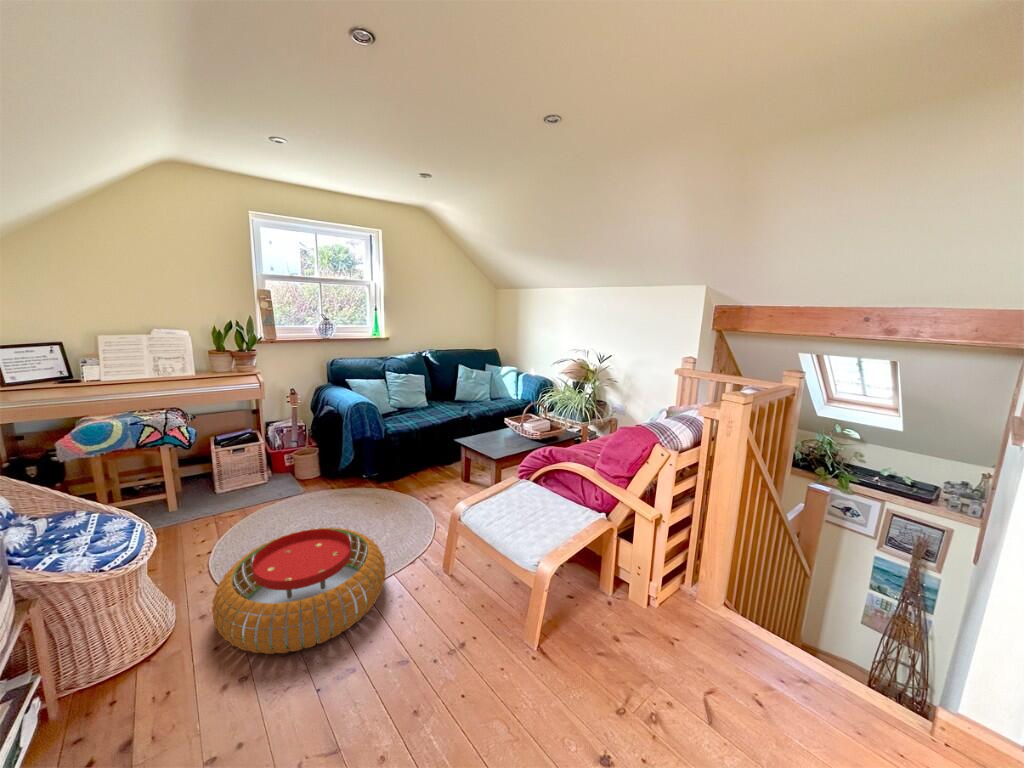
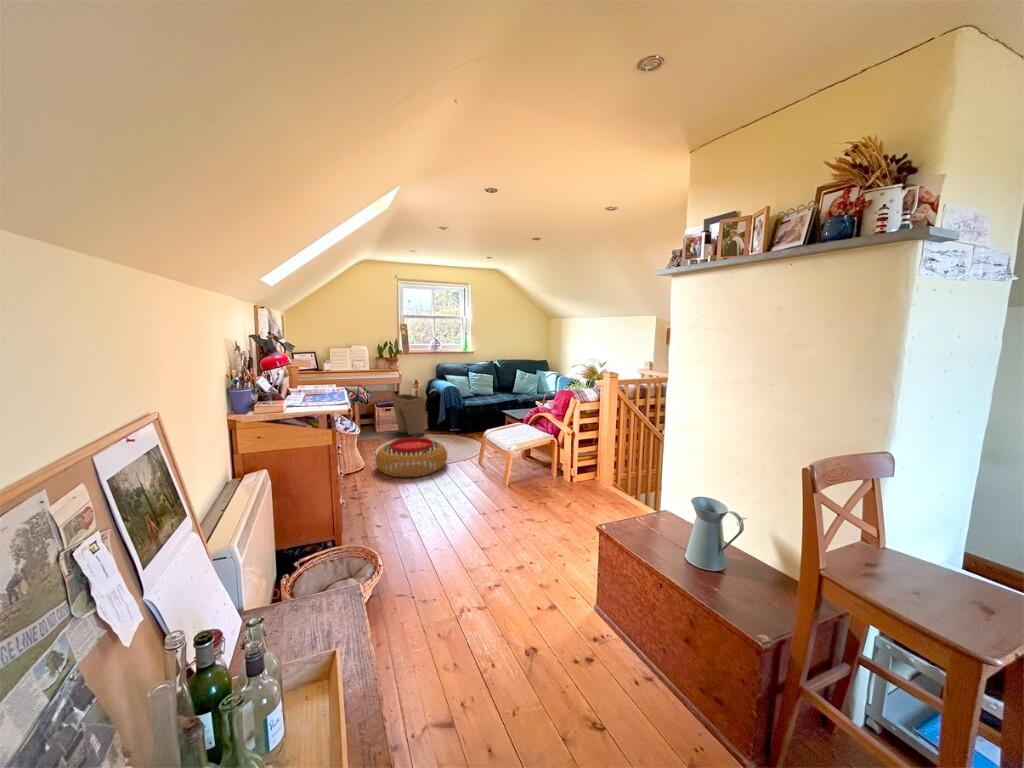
laundry basket: none [250,417,315,497] -> present [393,394,425,436]

